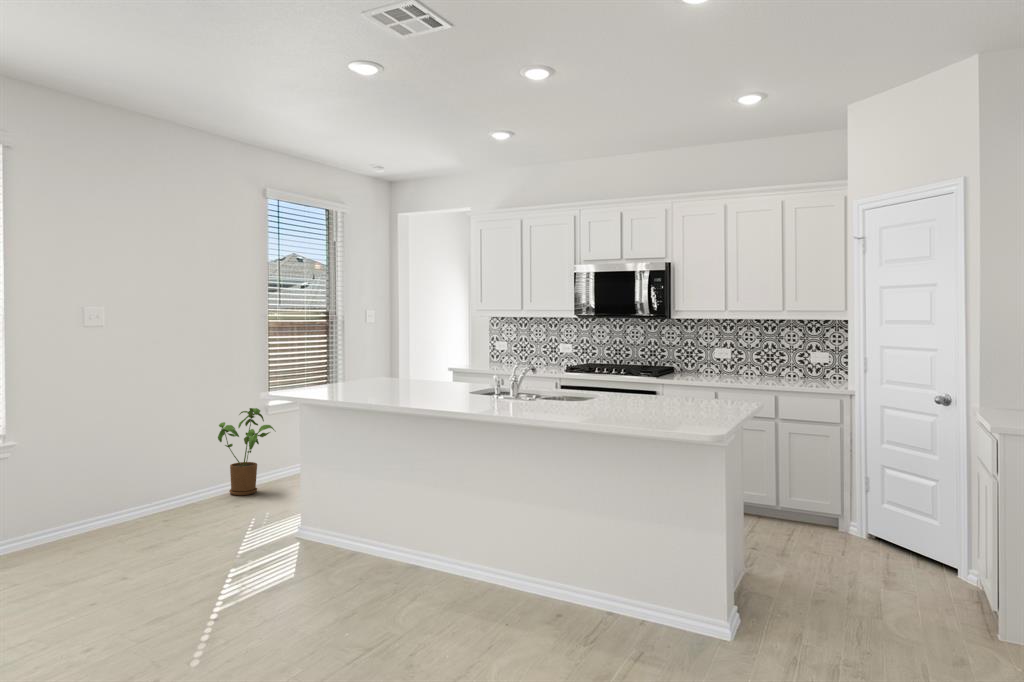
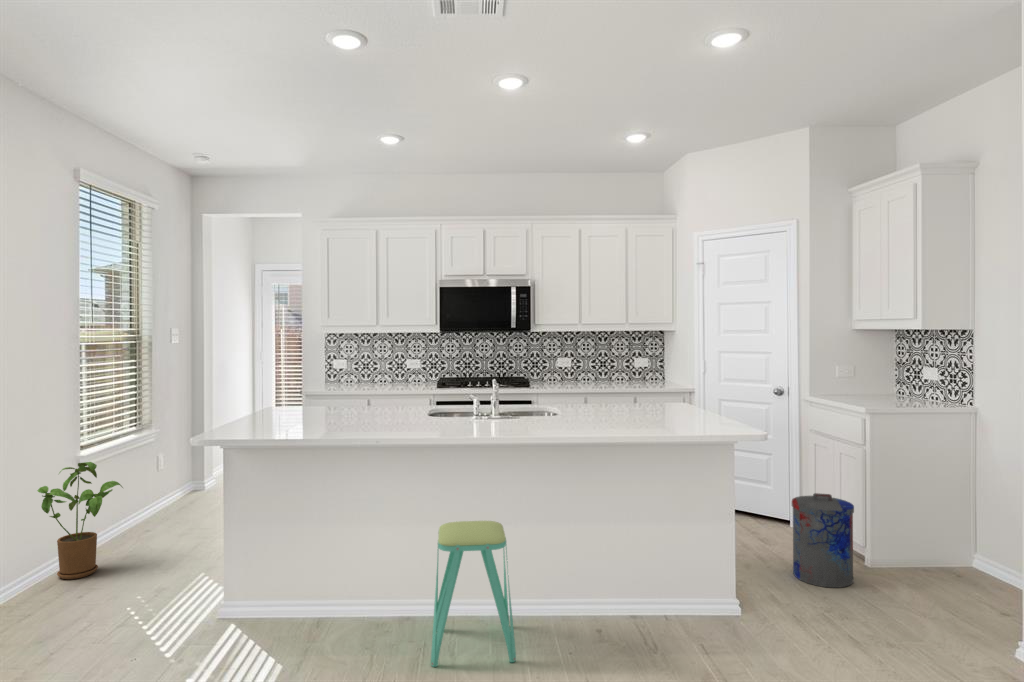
stool: none [363,483,465,619] -> present [431,521,516,667]
trash can: none [851,528,937,658] -> present [792,493,854,588]

